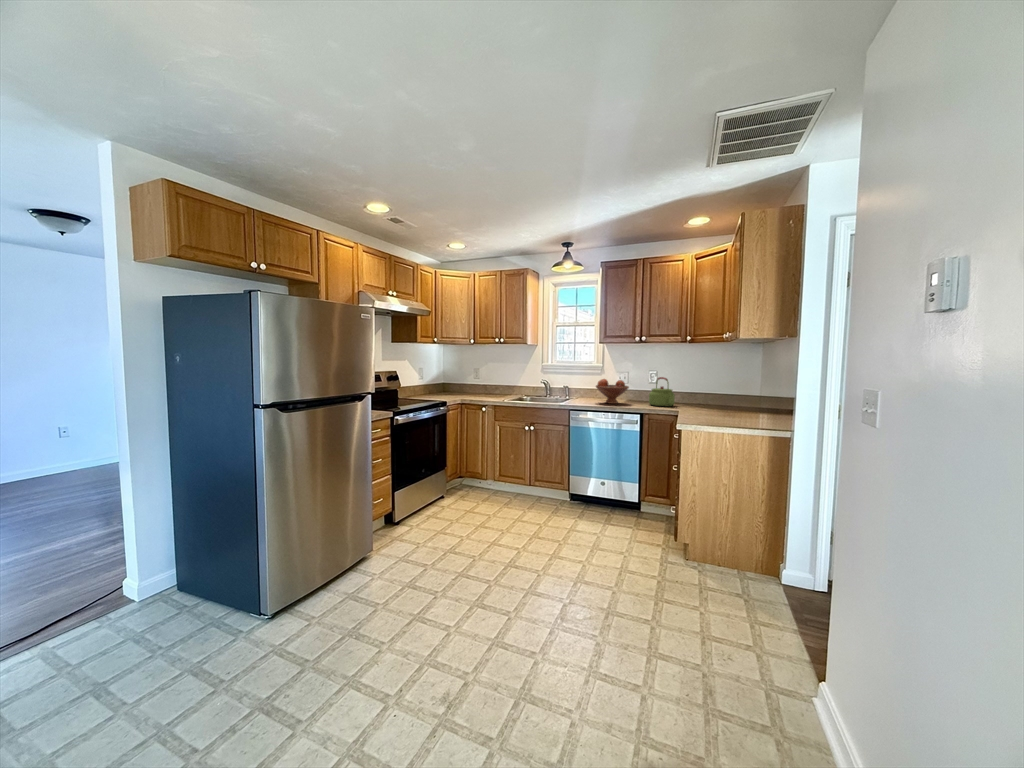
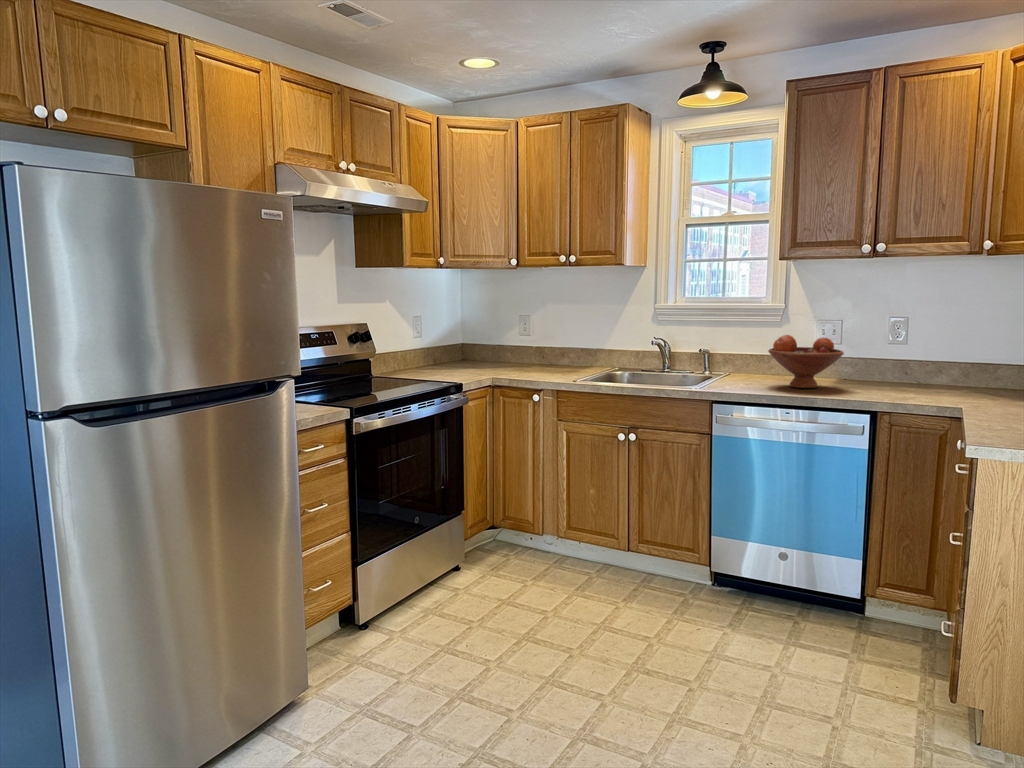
kettle: present [649,377,675,406] -> none [888,331,950,395]

